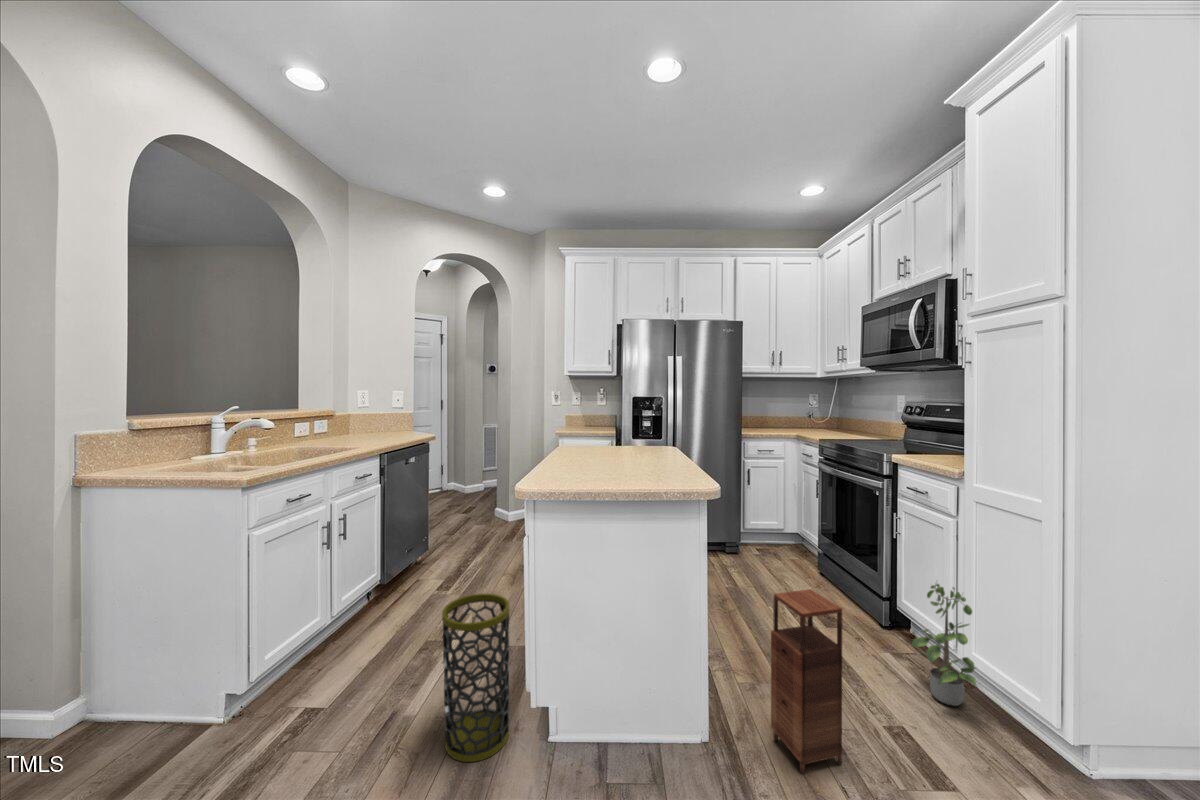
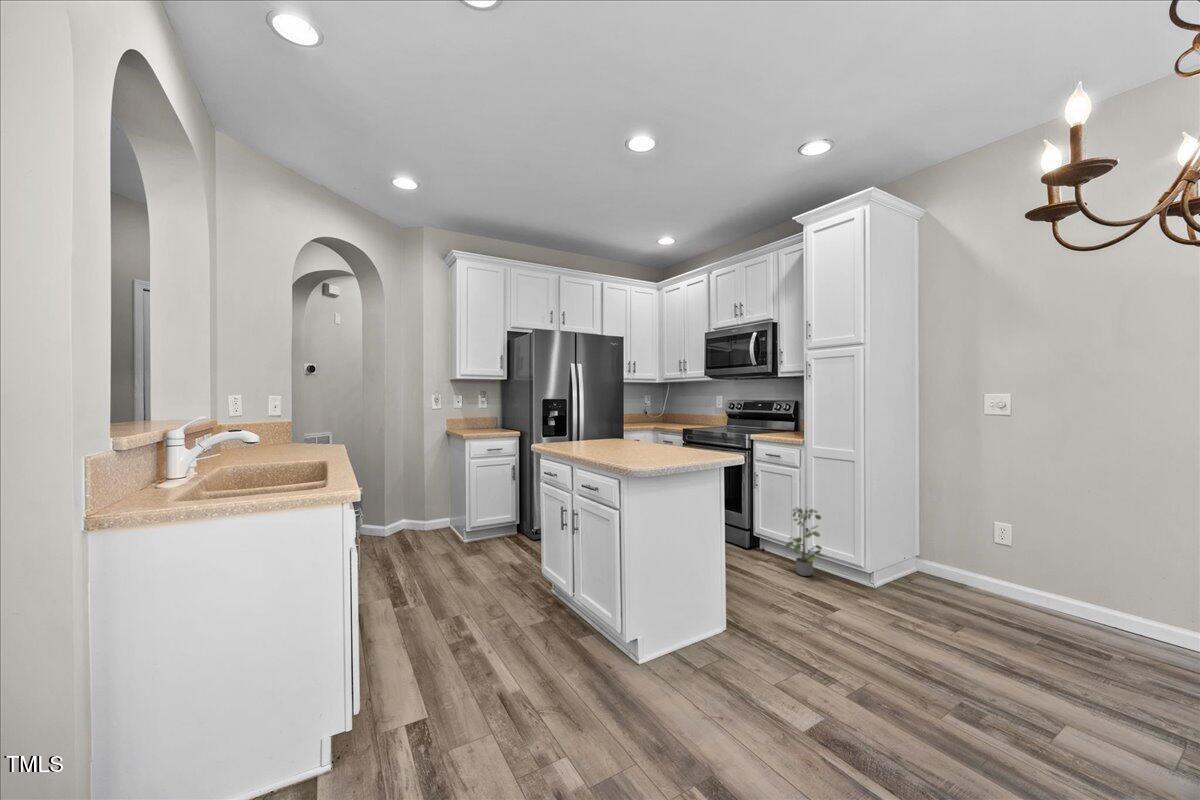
storage cabinet: present [771,589,842,774] -> none [752,516,791,625]
trash can: present [442,593,509,762] -> none [559,561,613,694]

